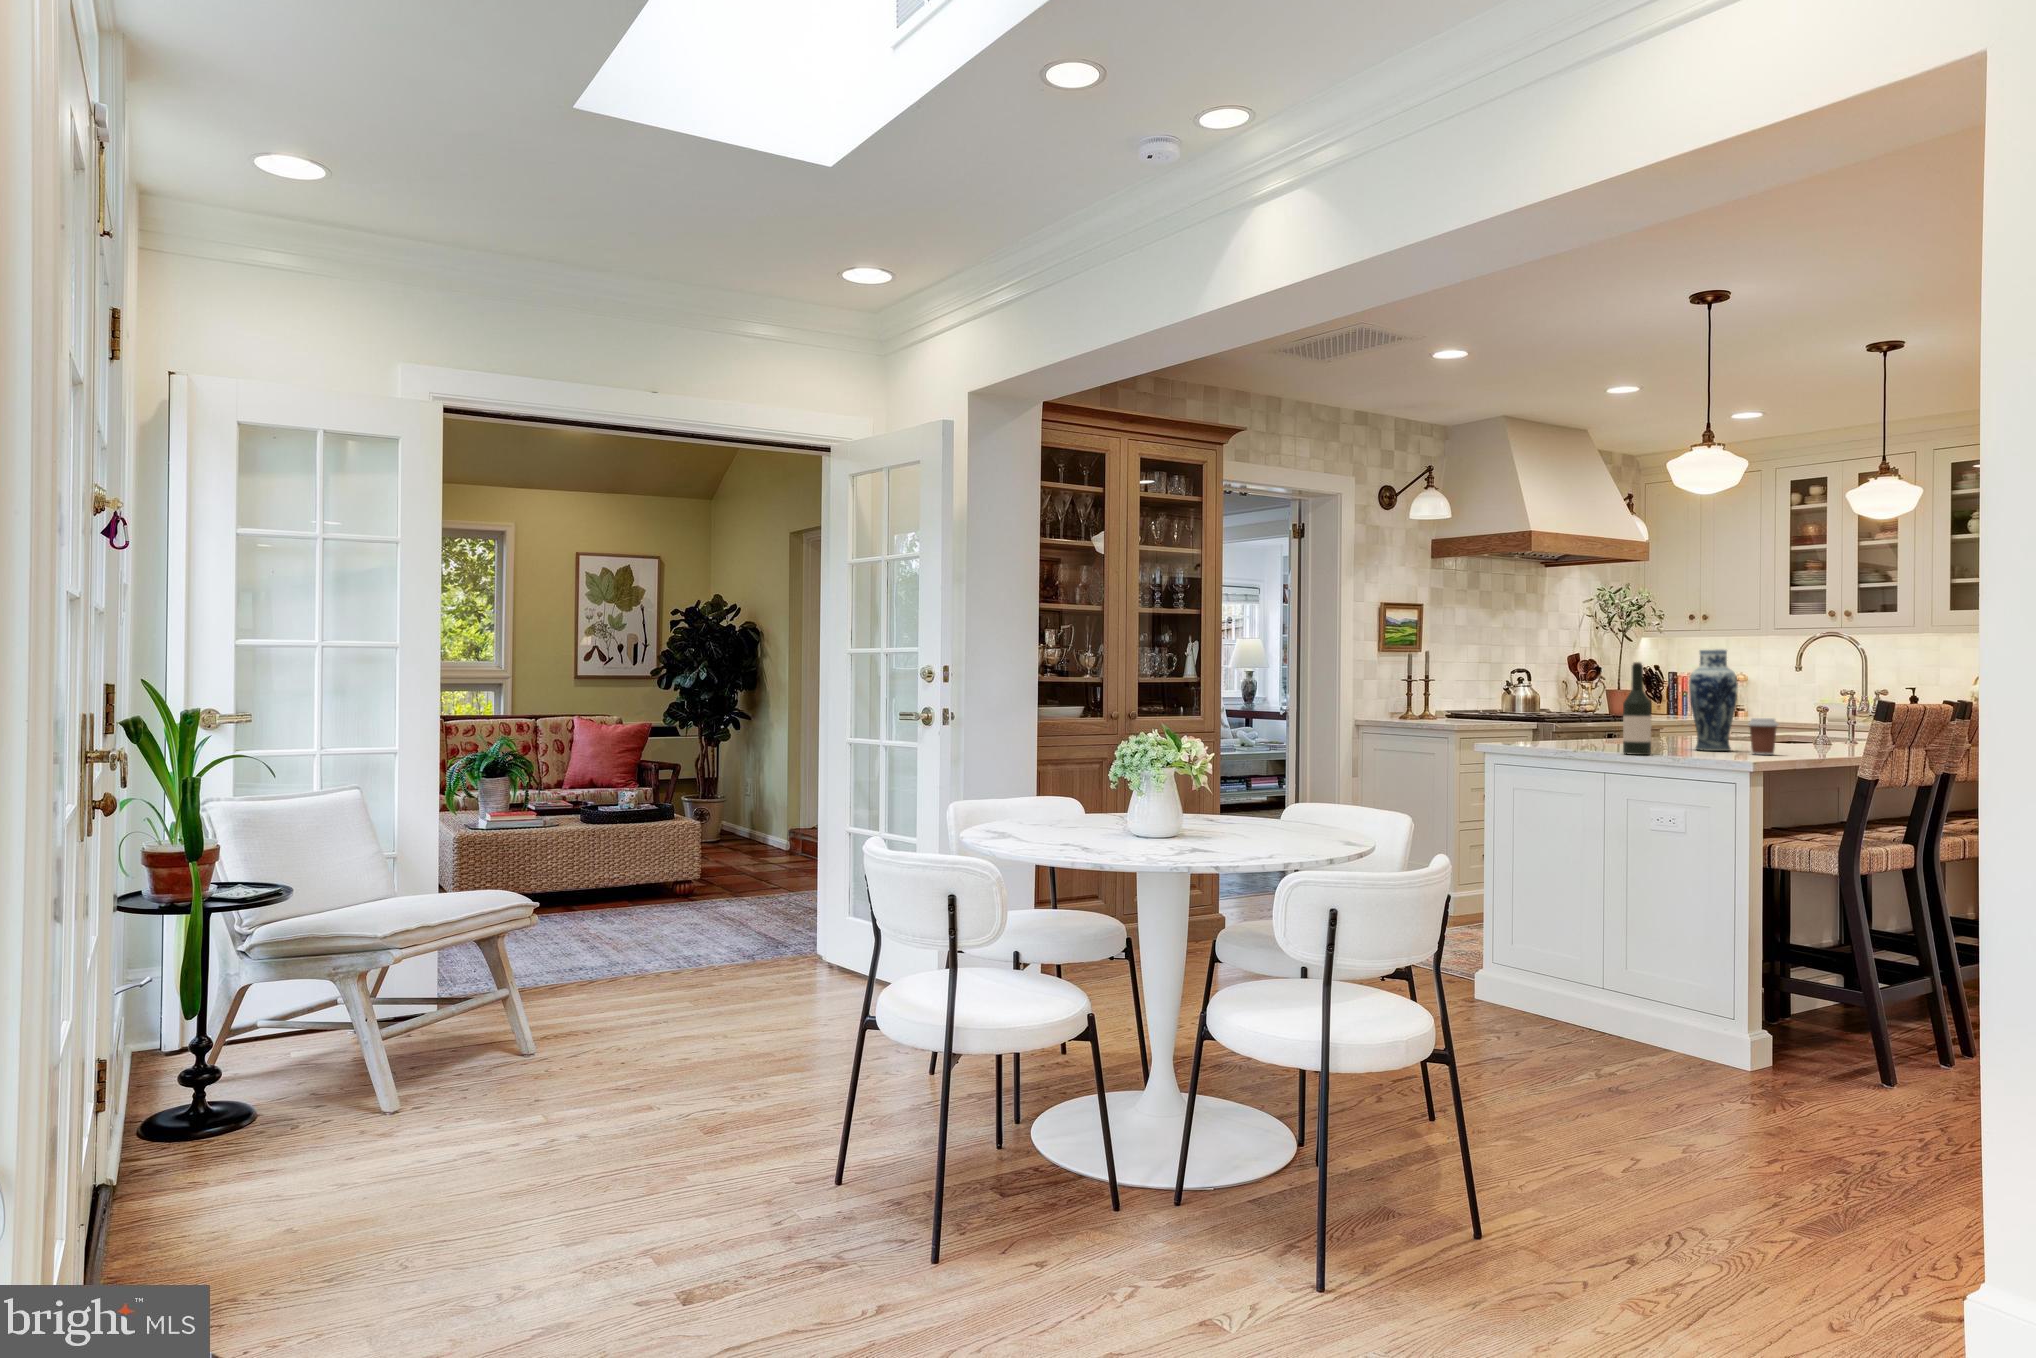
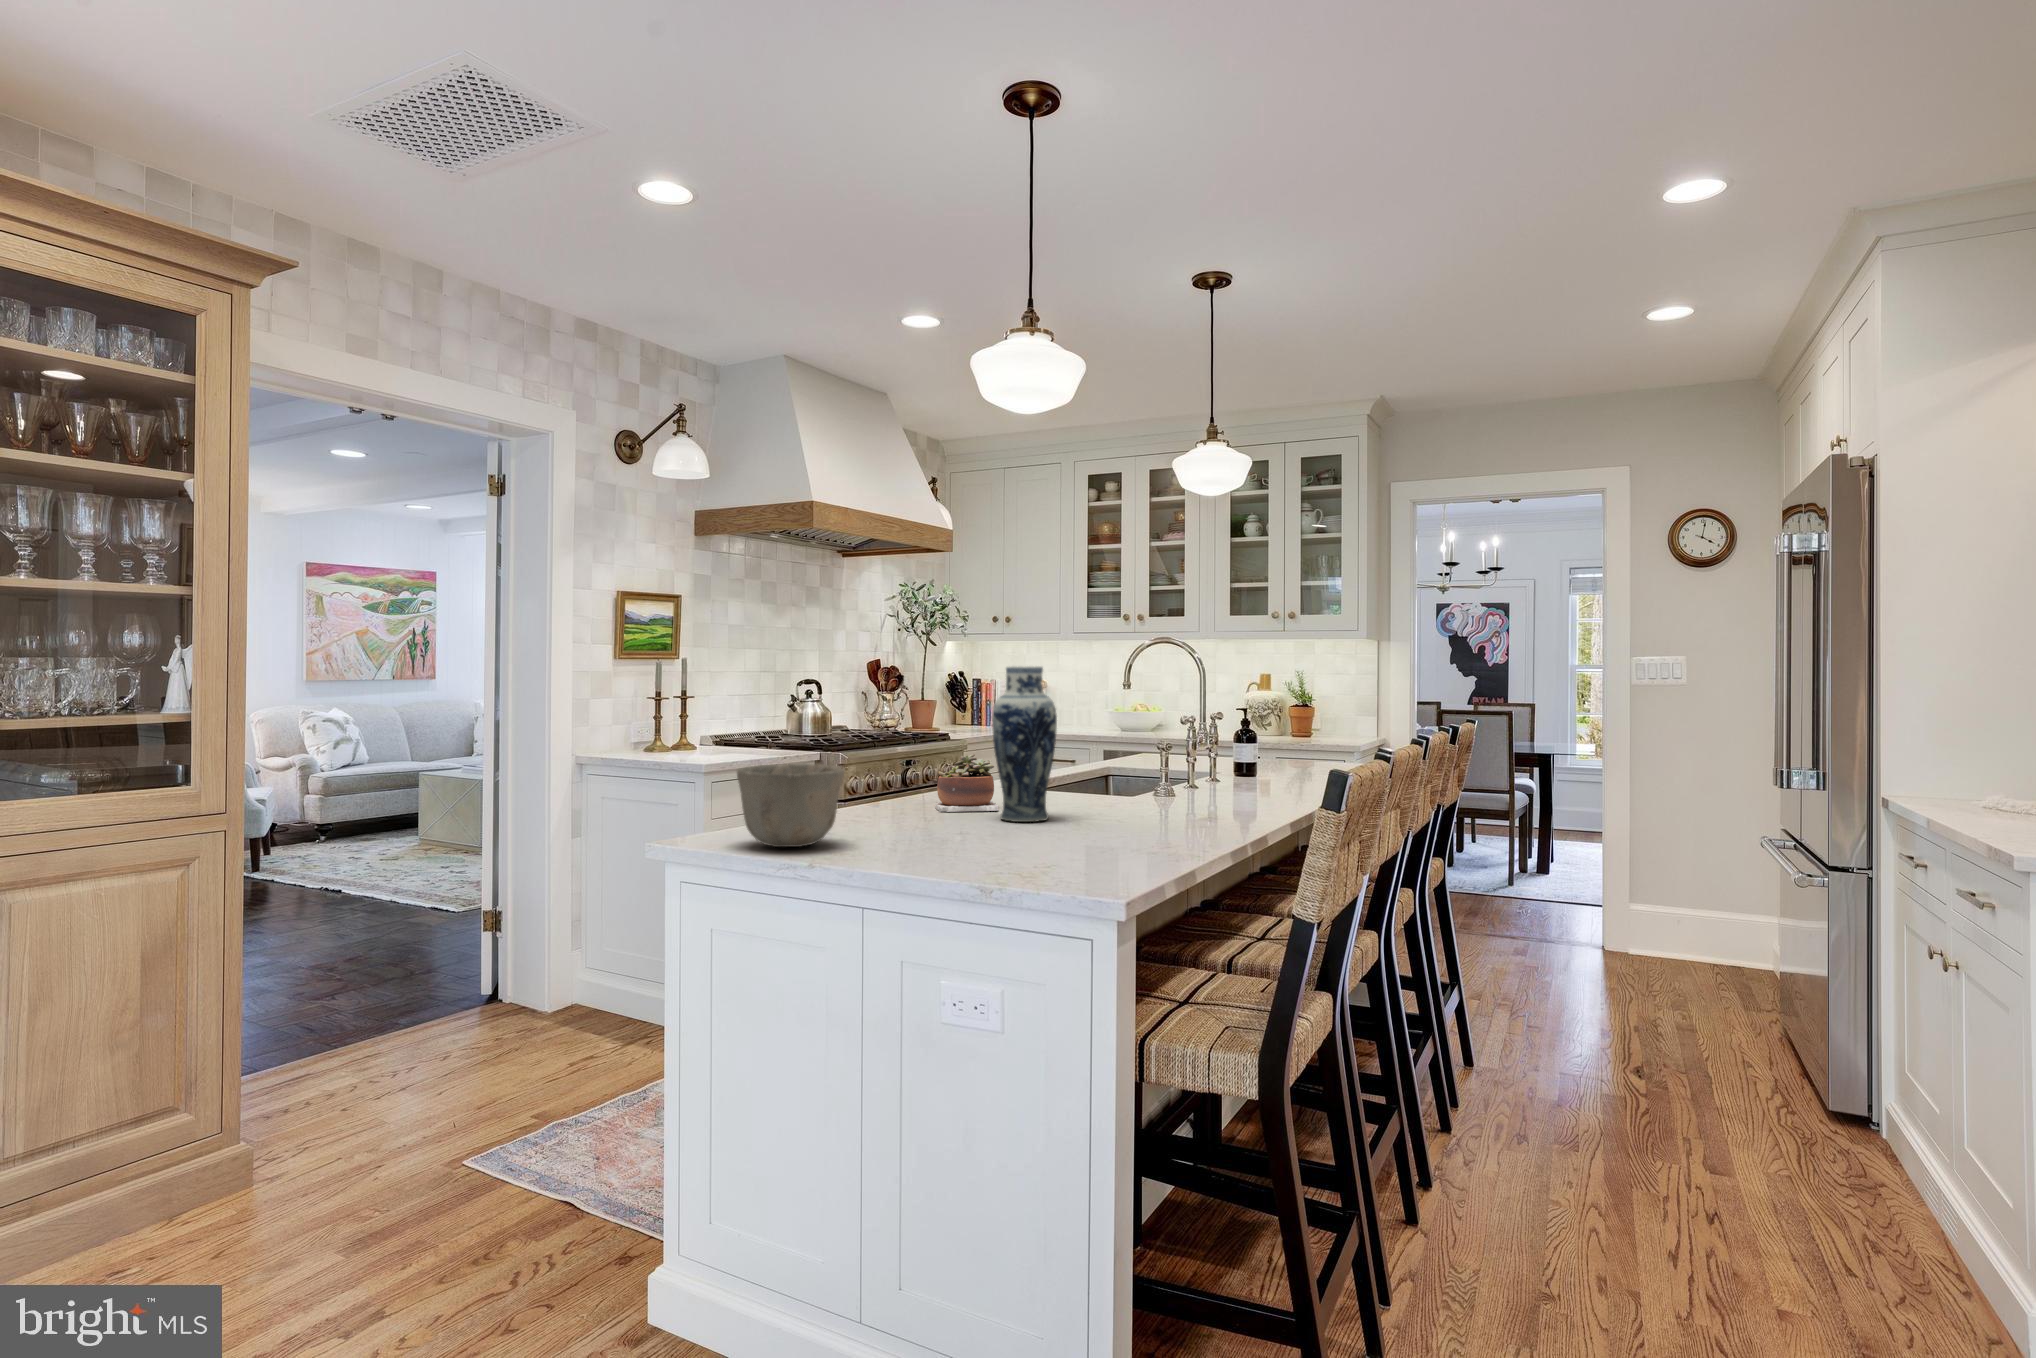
wine bottle: present [1623,662,1651,755] -> none [892,691,935,851]
ceramic bowl: none [1527,706,1593,751] -> present [737,764,844,847]
succulent plant: none [1646,711,1694,747] -> present [935,754,999,812]
coffee cup: present [1748,718,1779,755] -> none [1072,772,1114,831]

